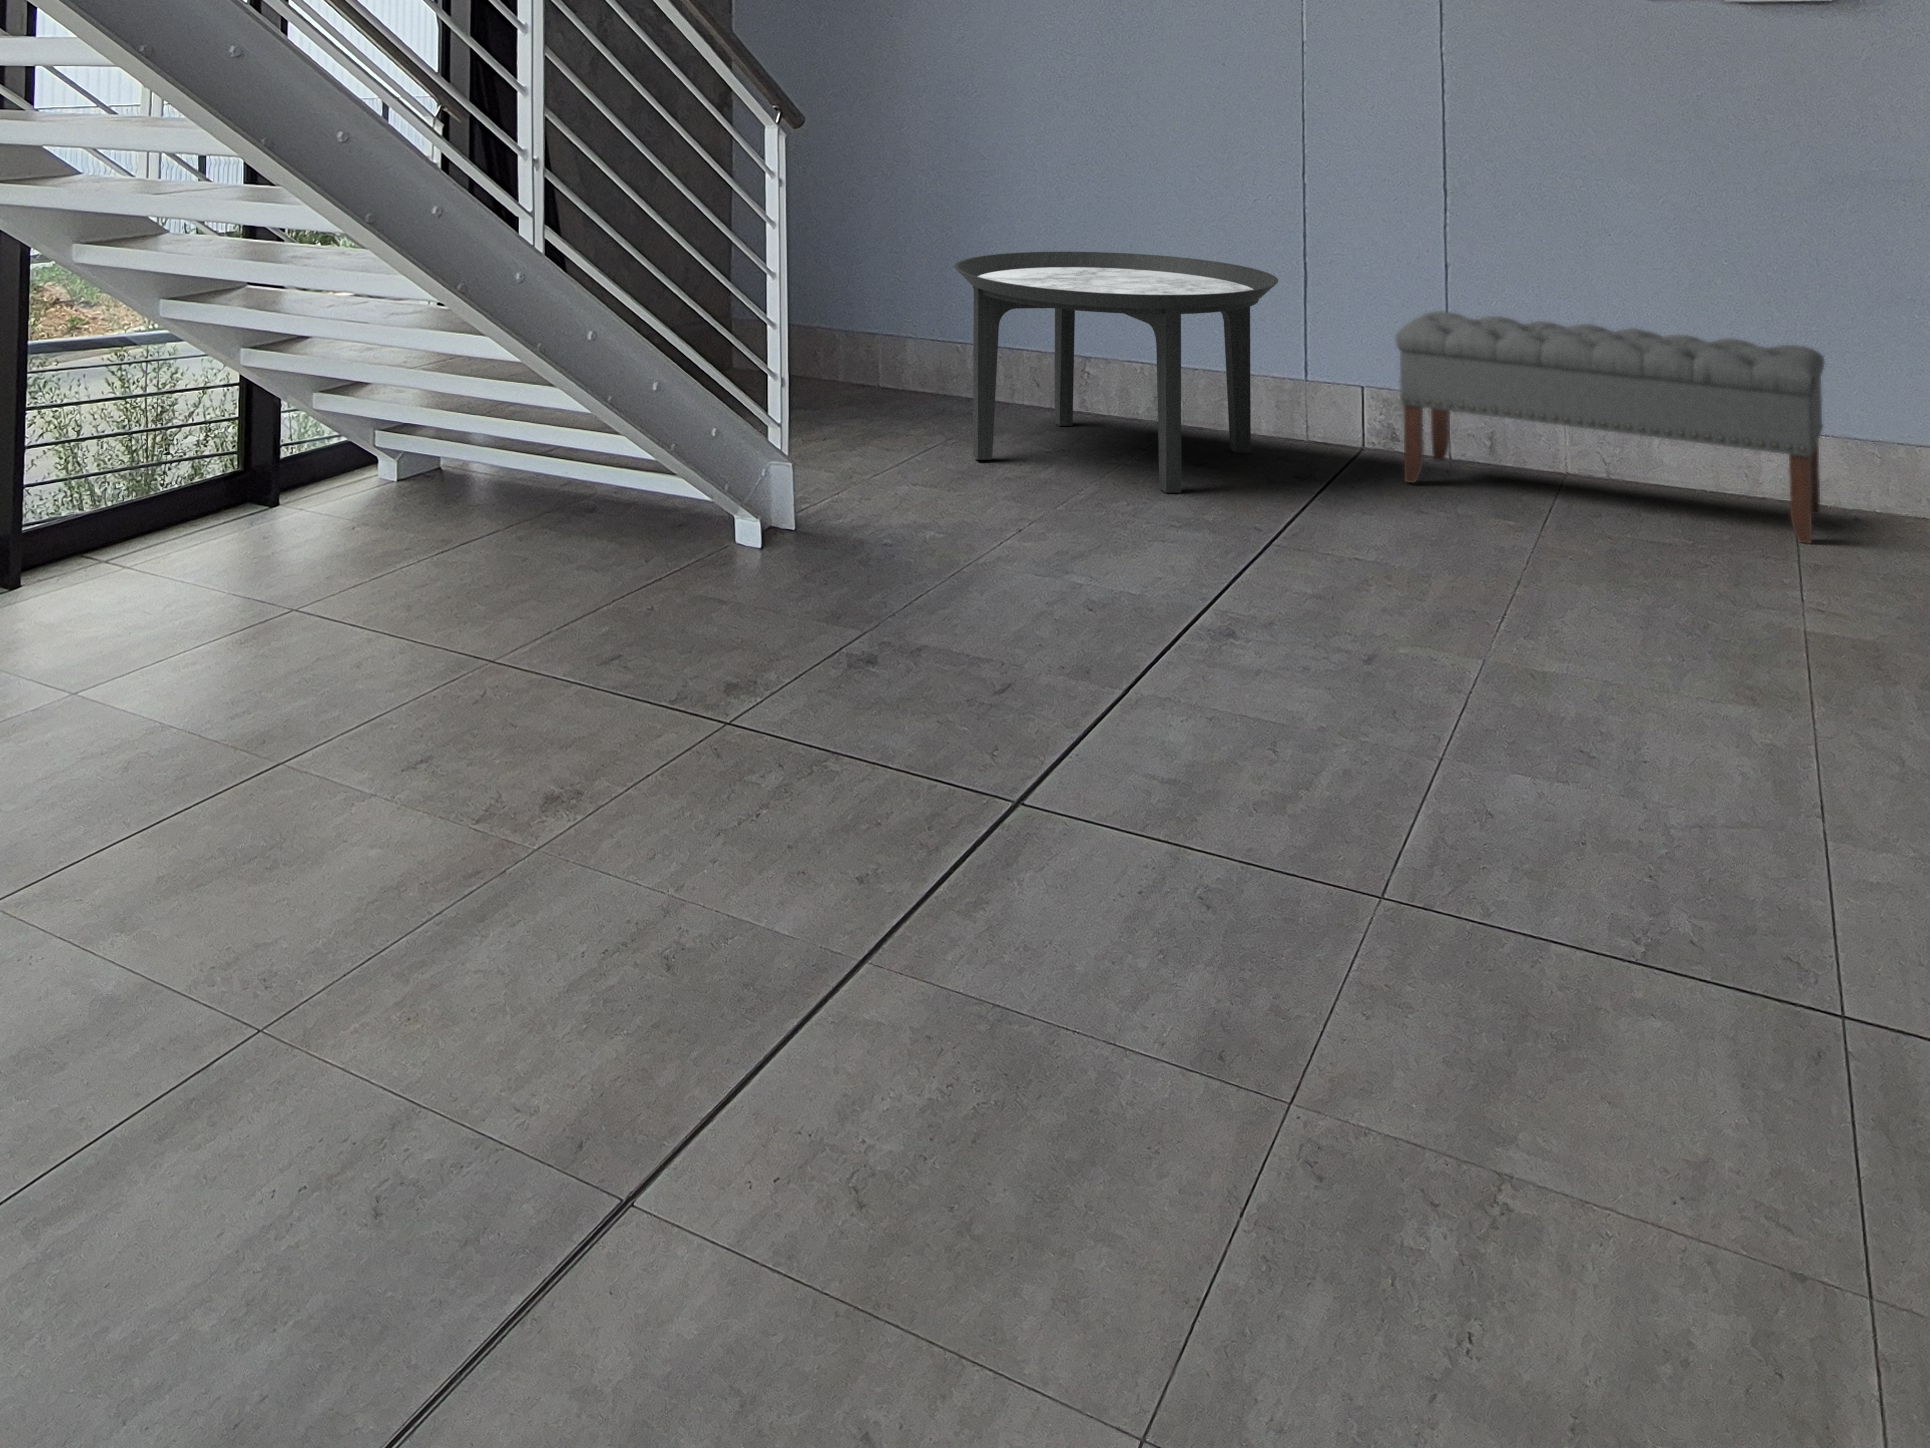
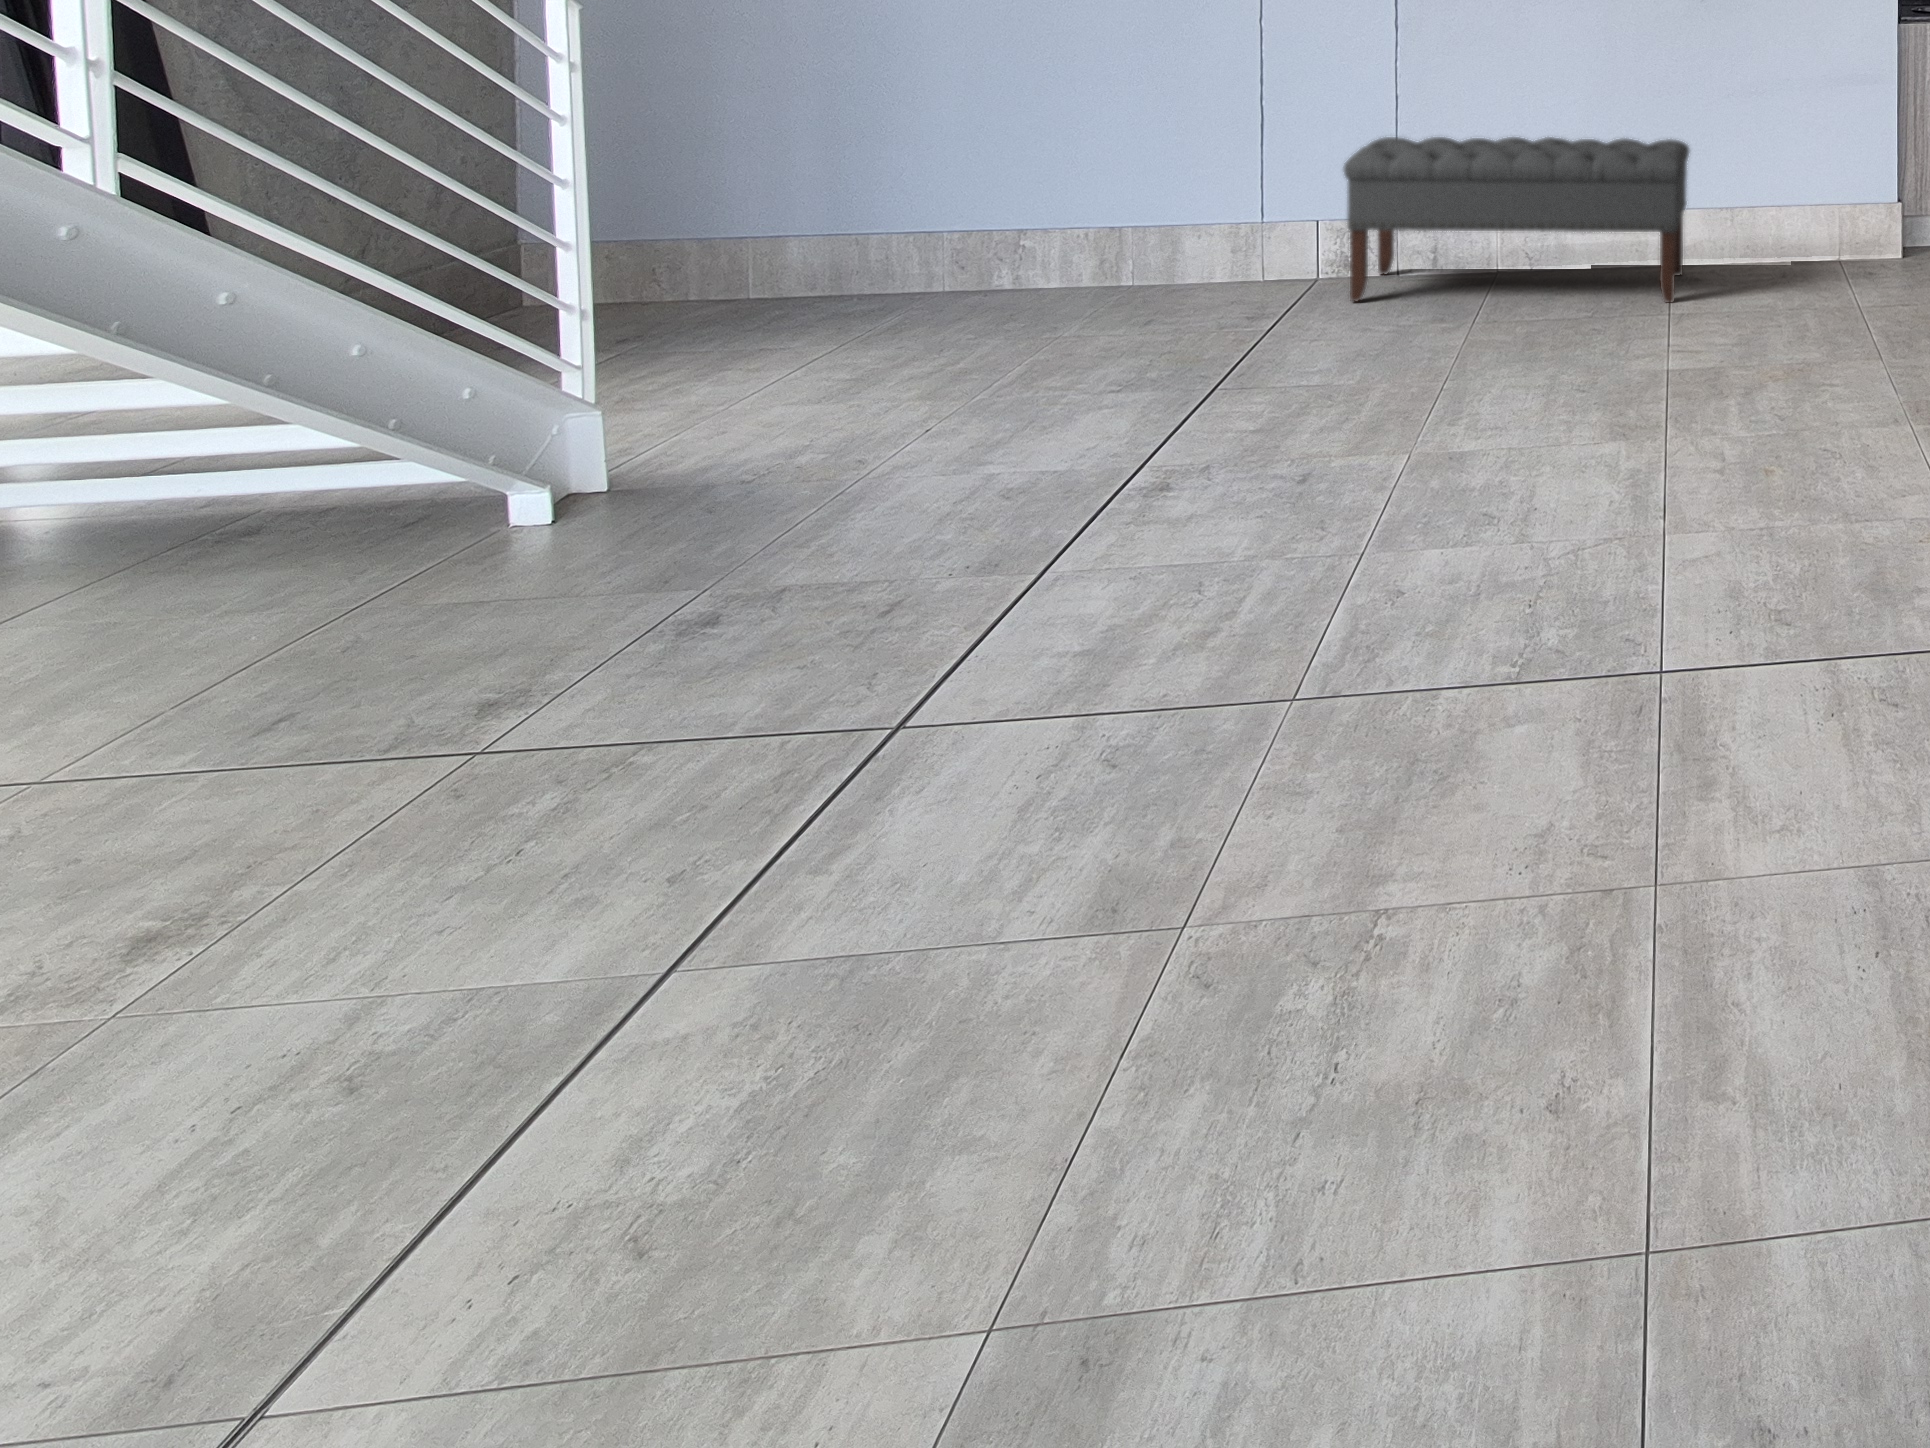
round table: present [955,252,1278,493] -> none [855,105,1231,353]

